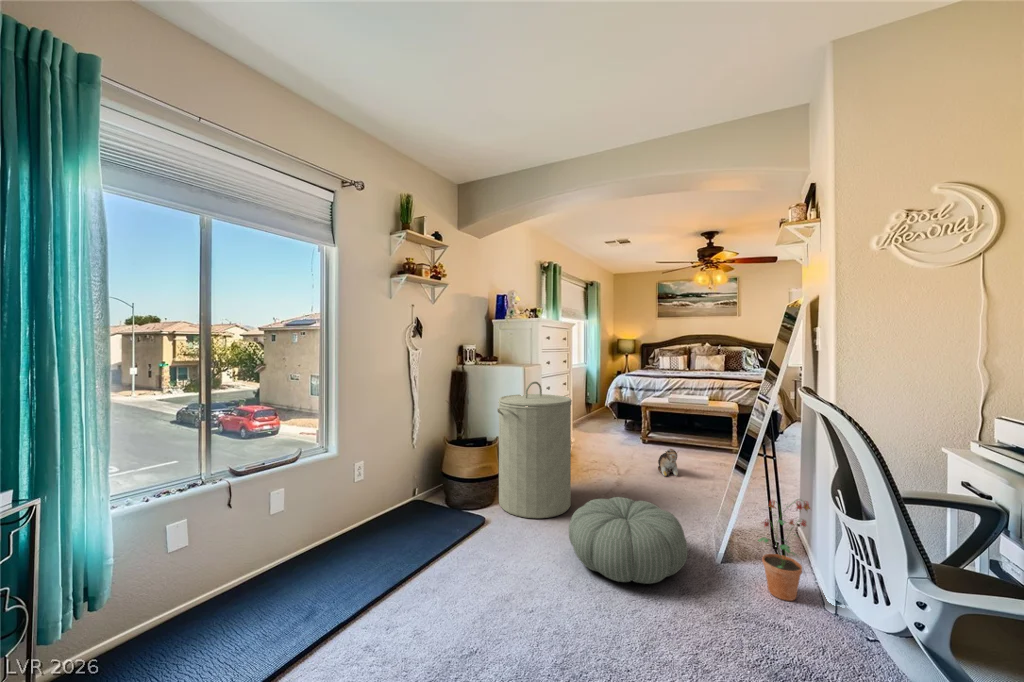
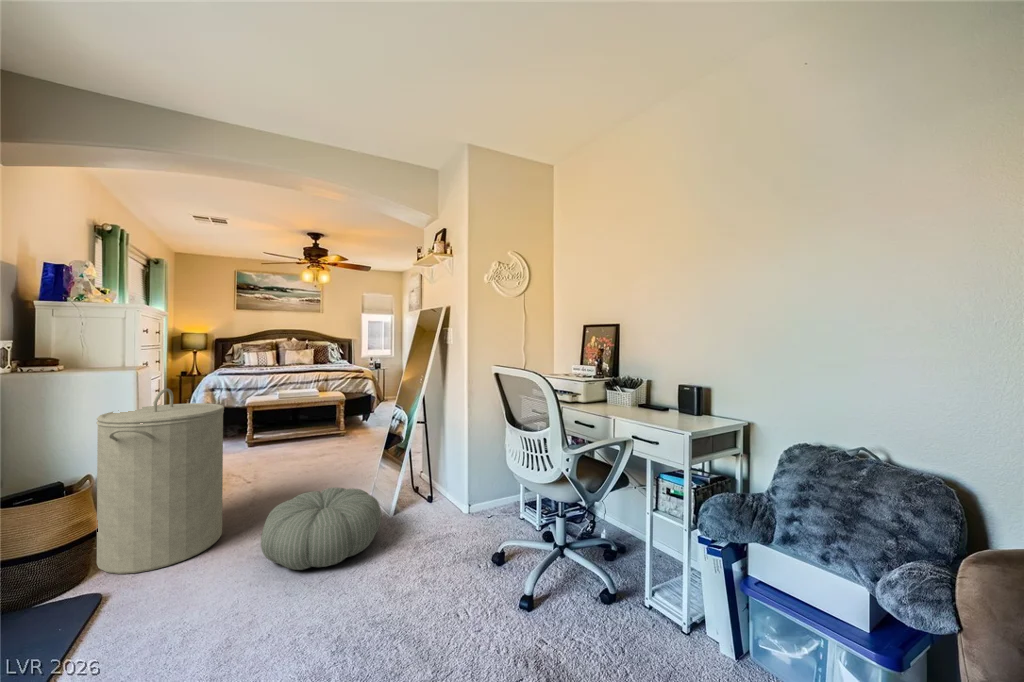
plush toy: present [658,449,678,476] -> none [286,440,315,469]
potted plant: present [758,501,810,601] -> none [424,446,456,518]

